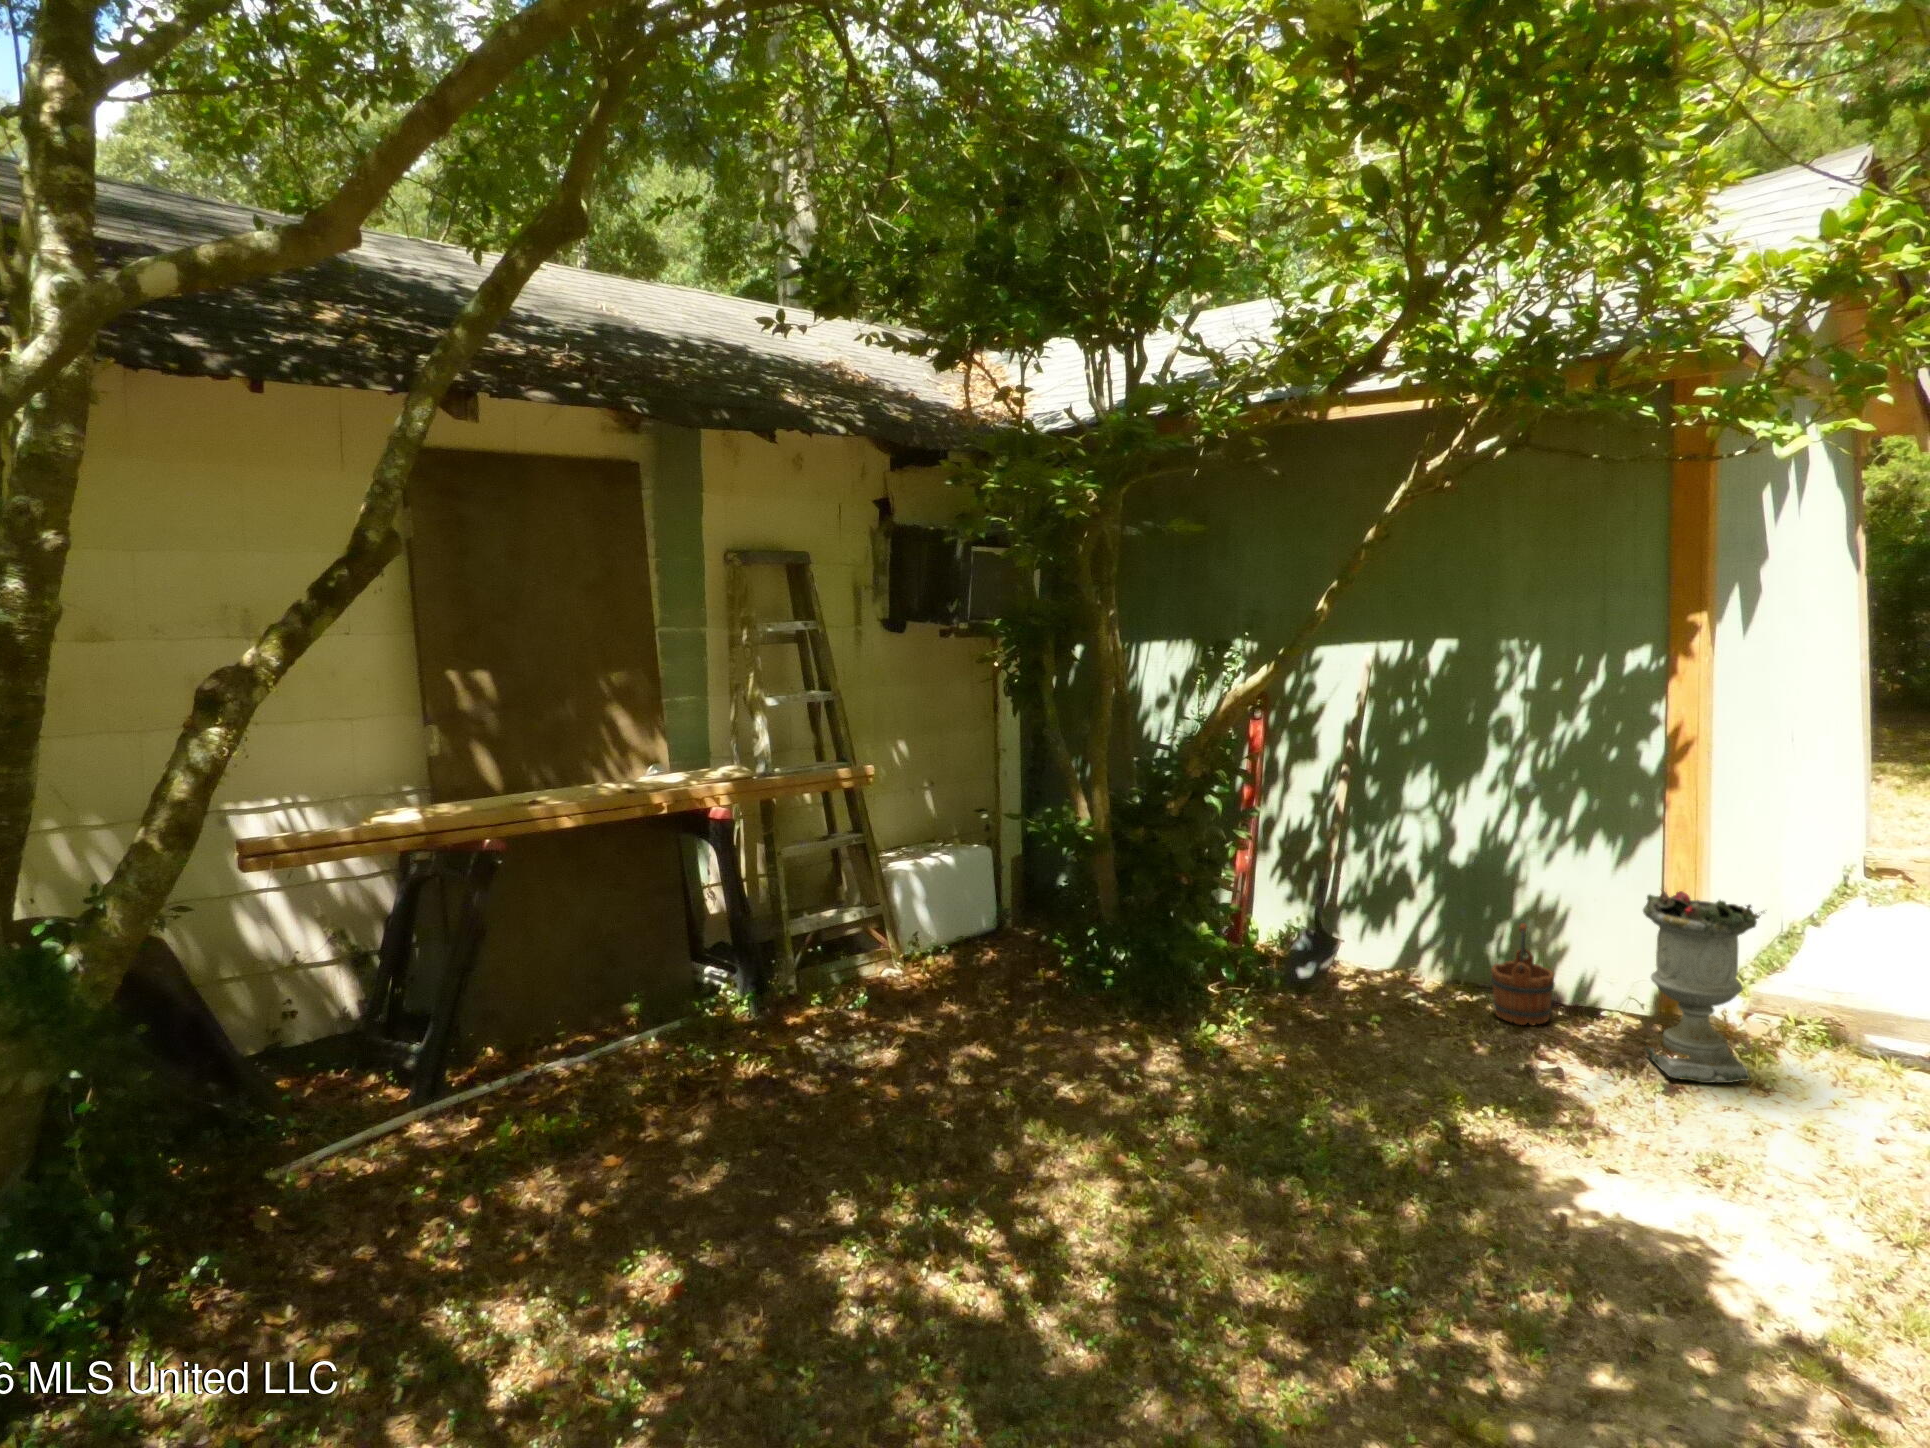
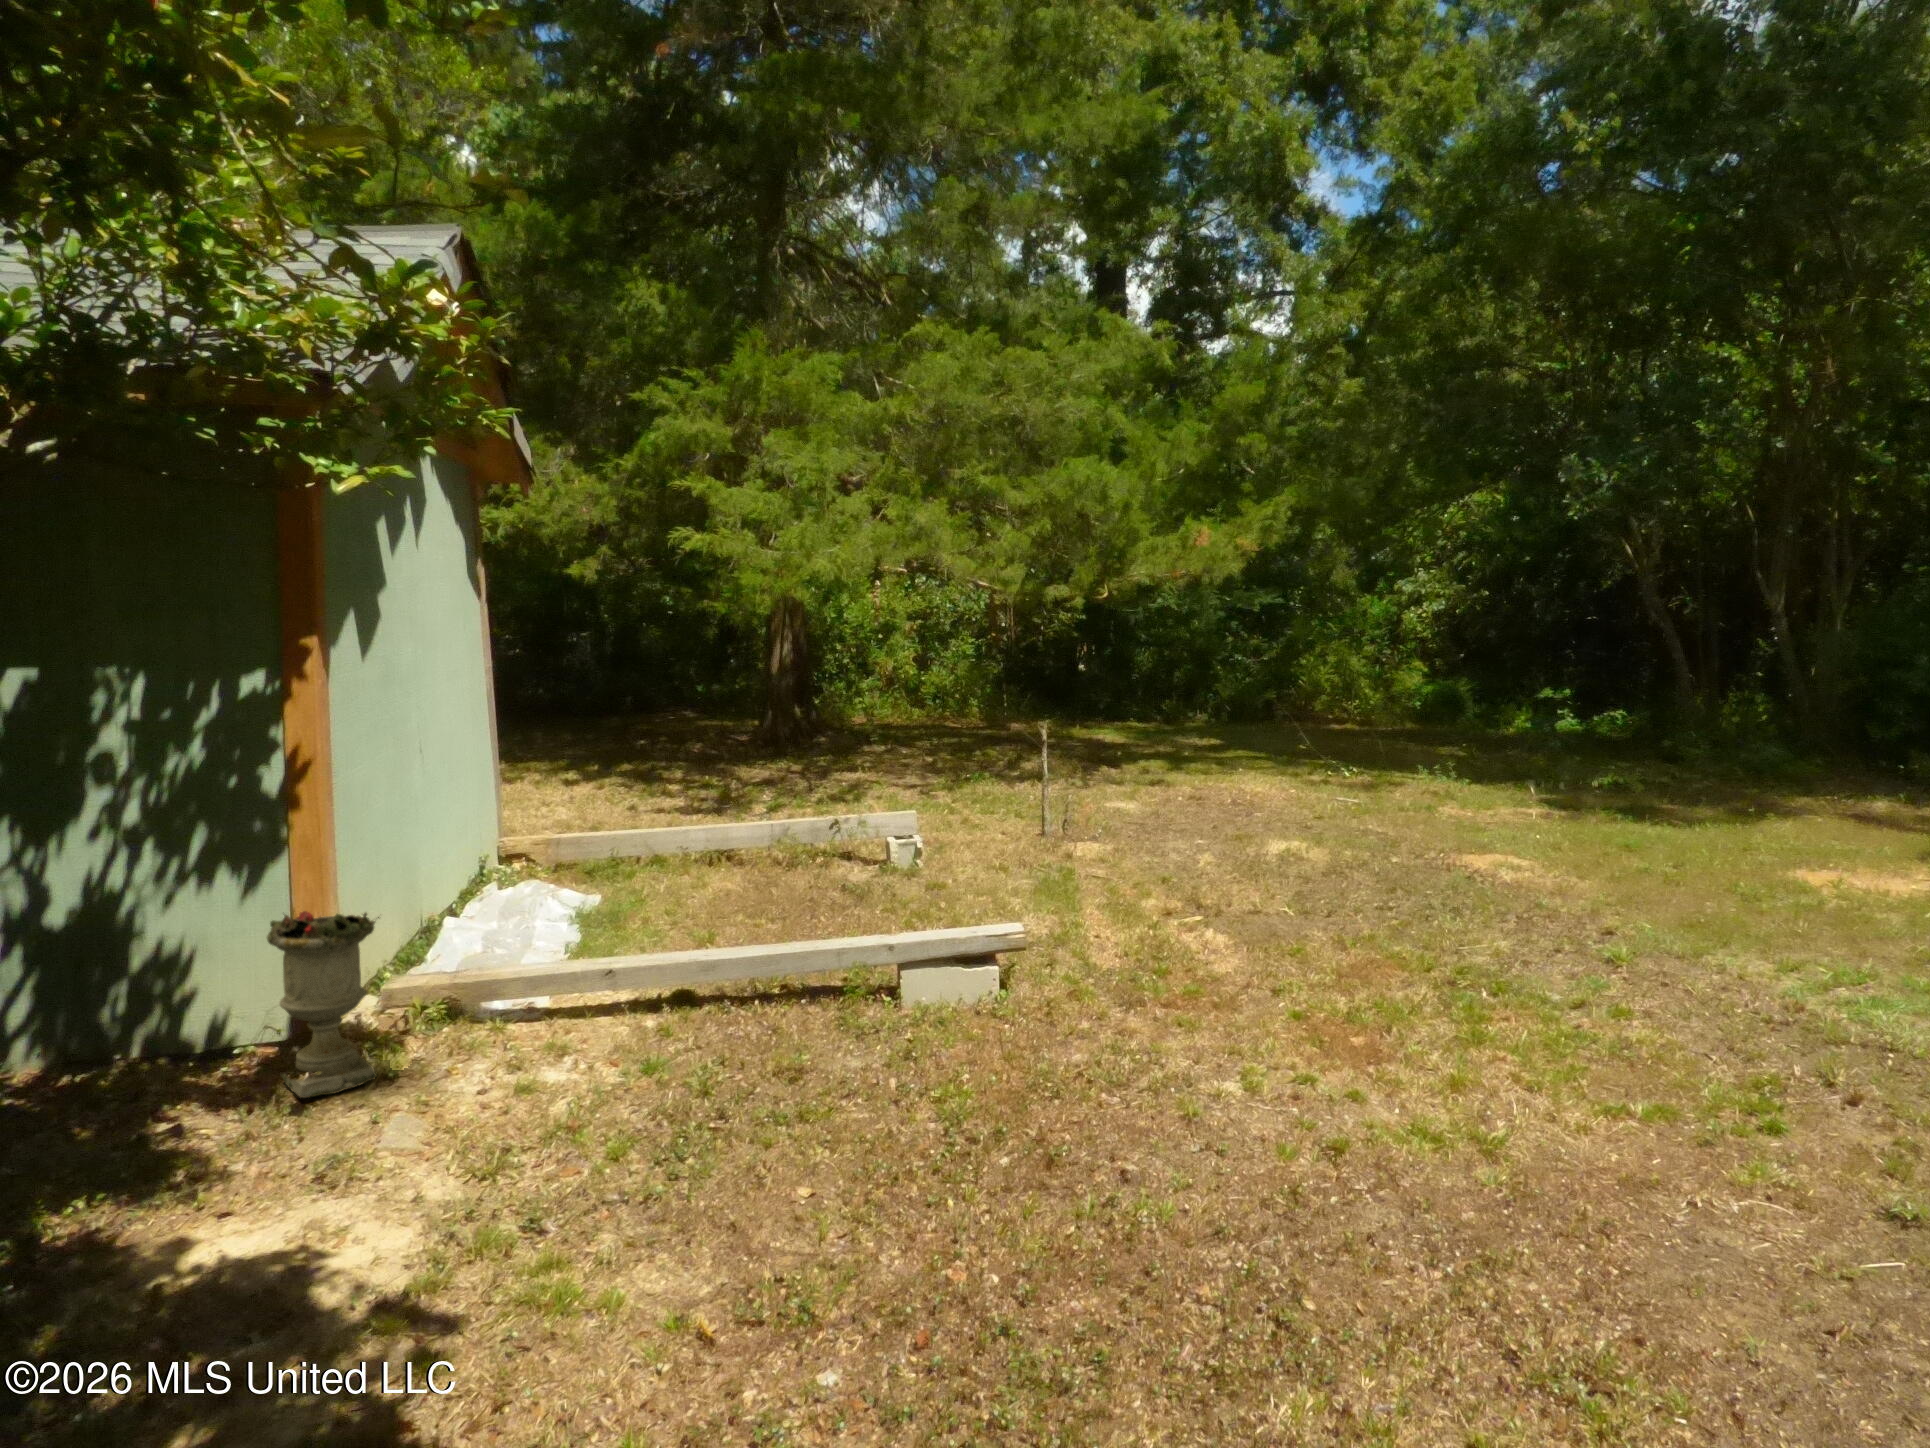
wooden bucket: present [1491,923,1554,1025] -> none [104,977,180,1089]

